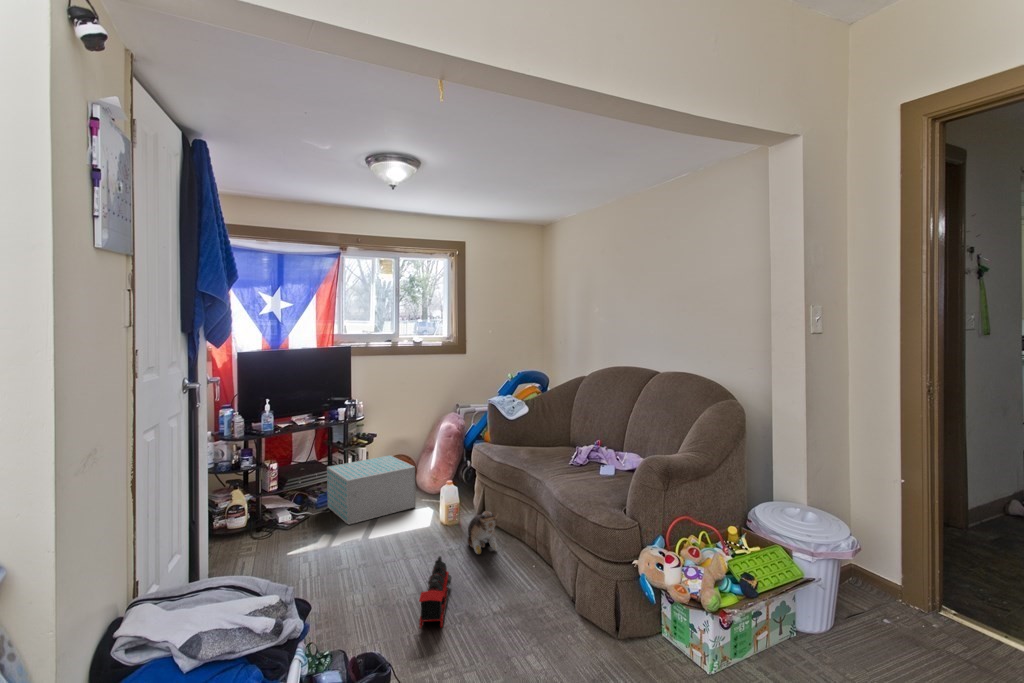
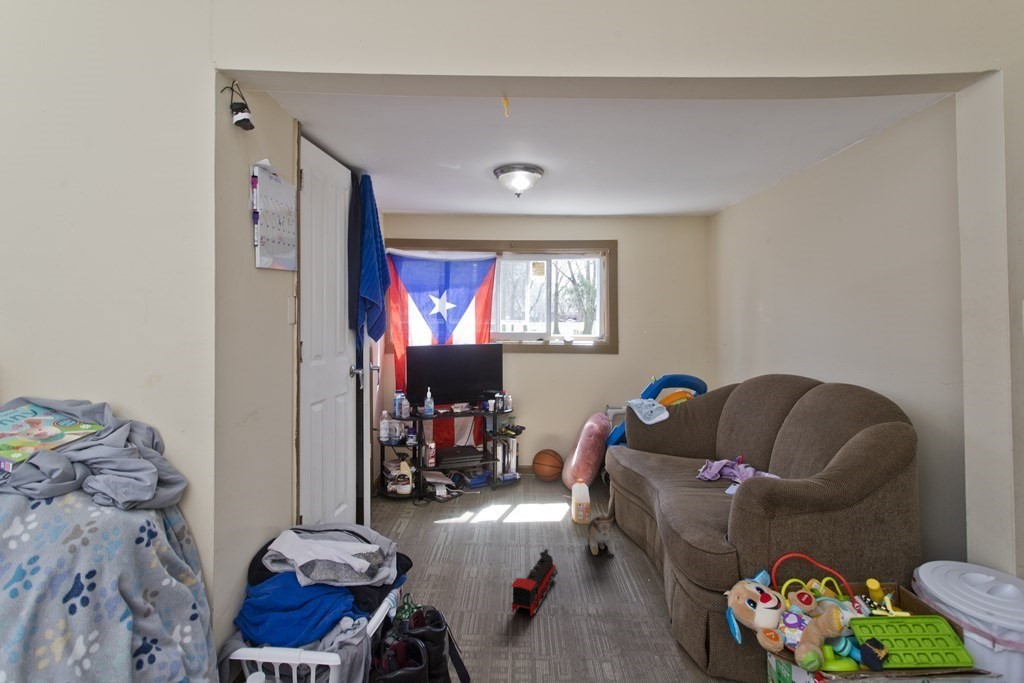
storage box: present [327,455,416,525] -> none [478,448,553,507]

